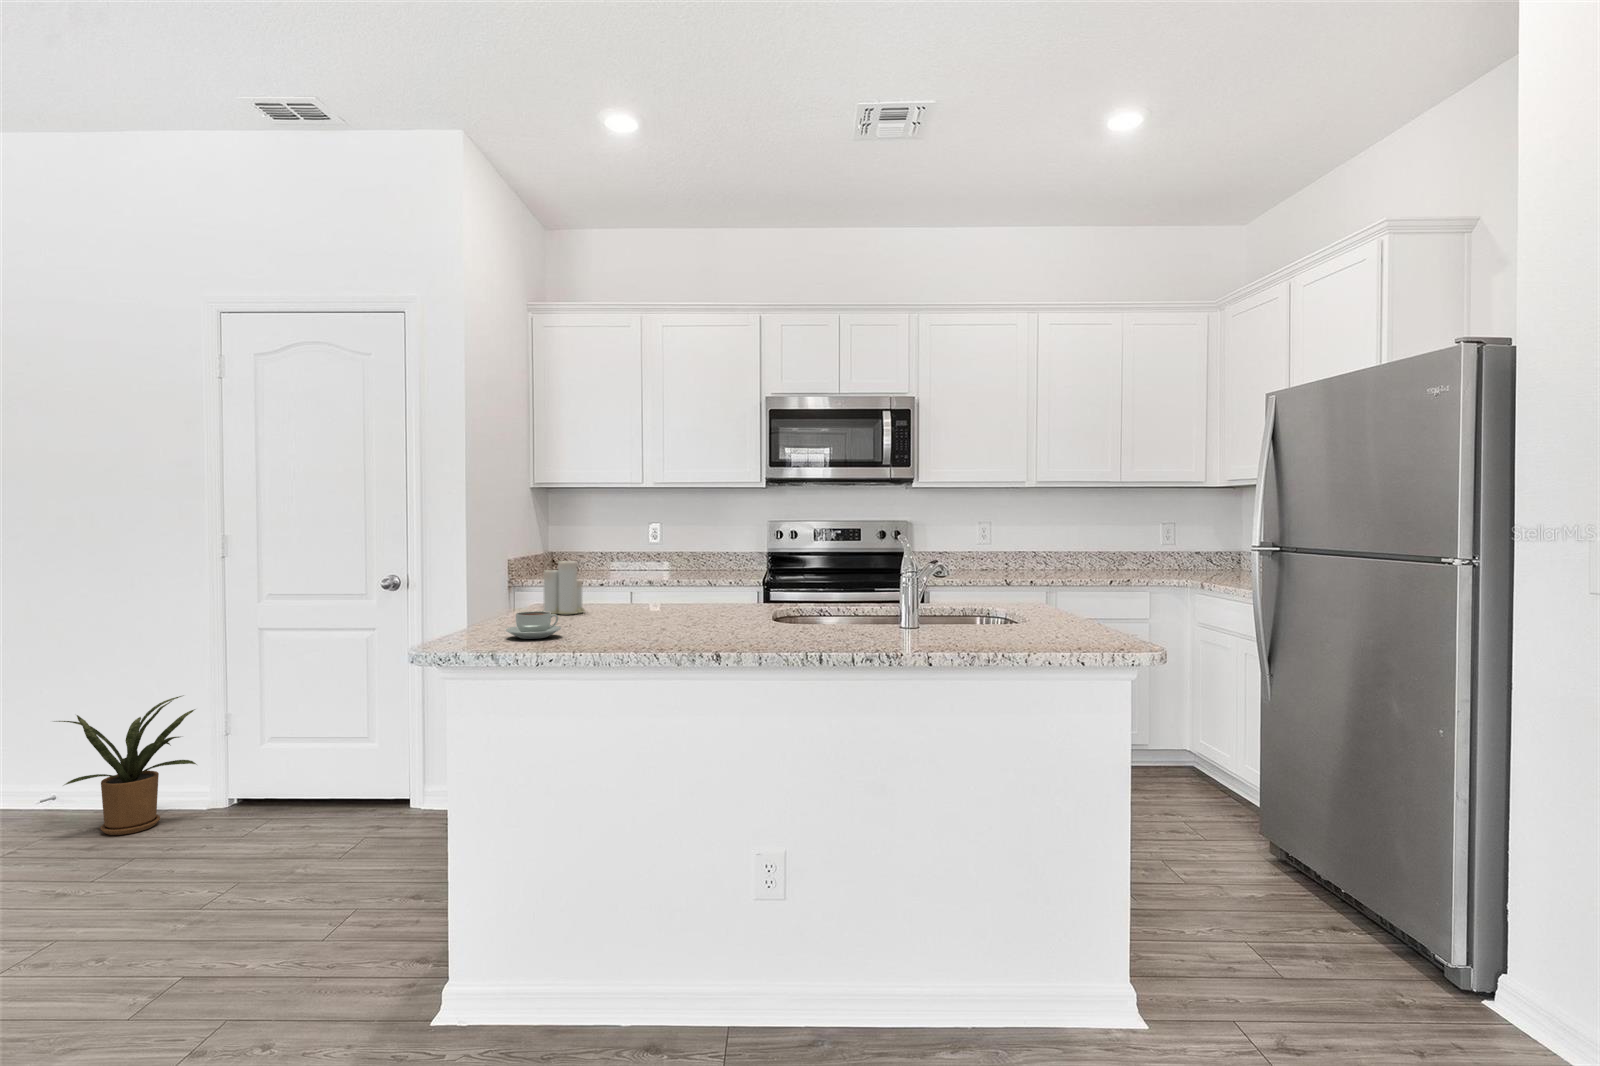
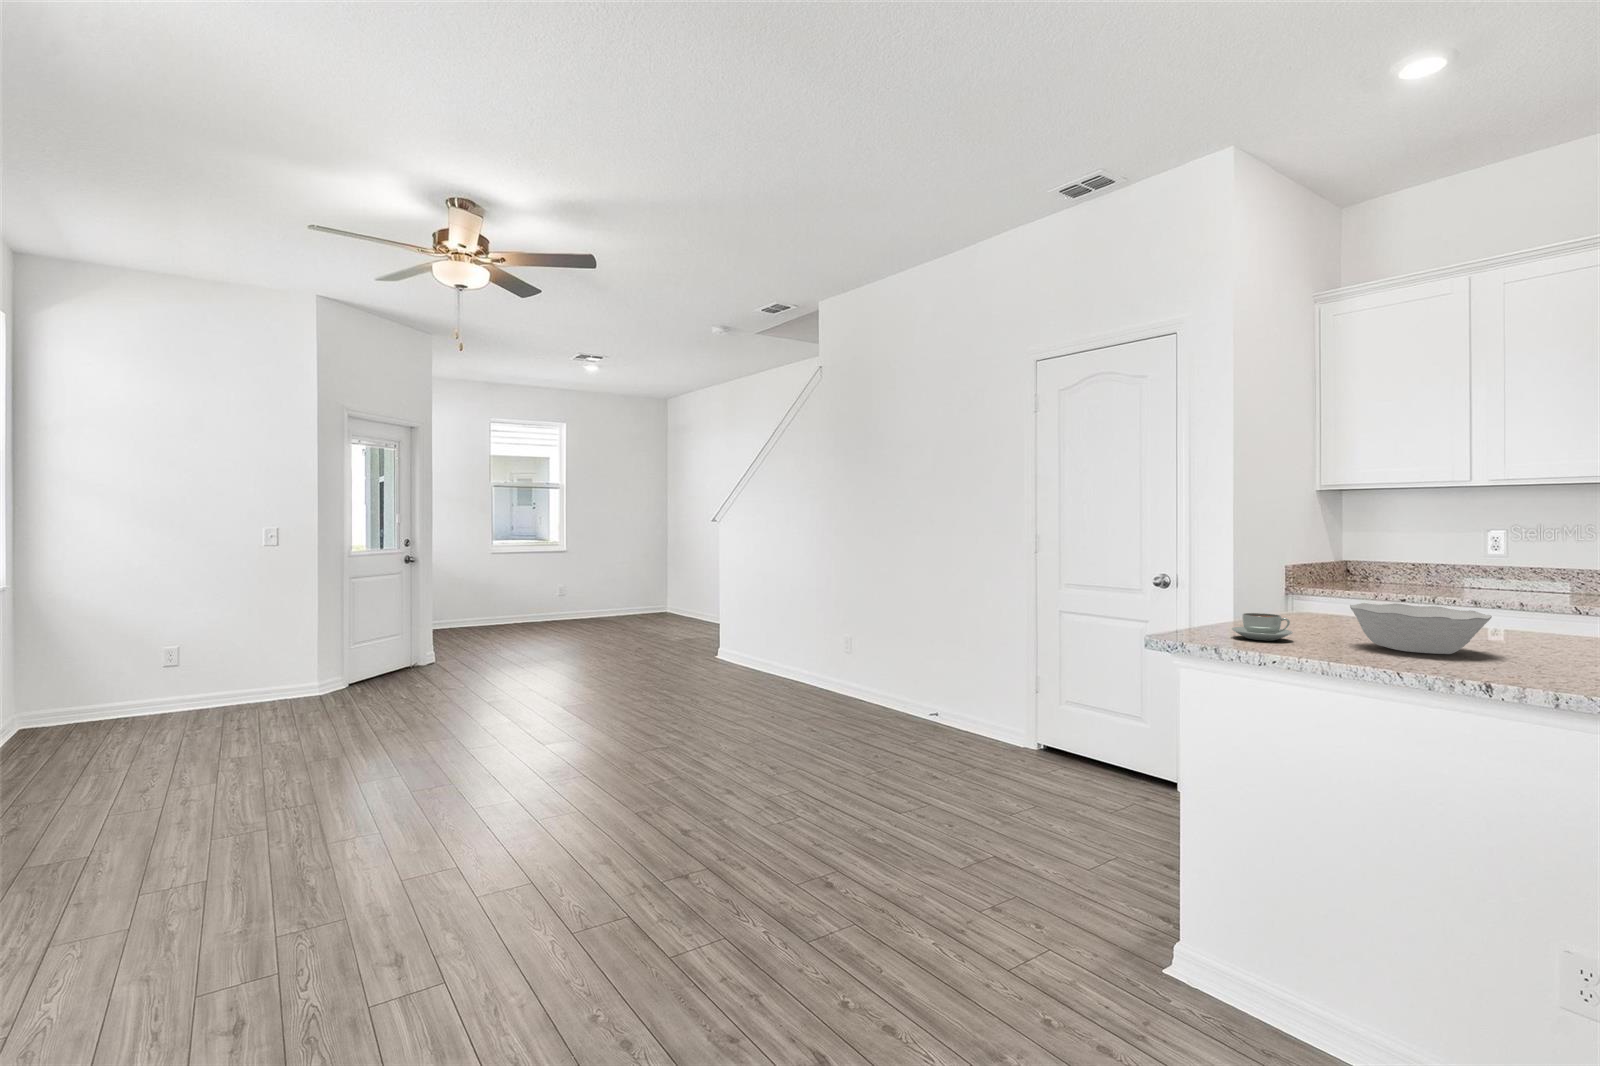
candle: present [543,561,585,614] -> none [1291,560,1344,623]
bowl: none [607,592,706,634] -> present [1350,603,1492,654]
house plant: present [56,696,196,835] -> none [933,658,1020,753]

